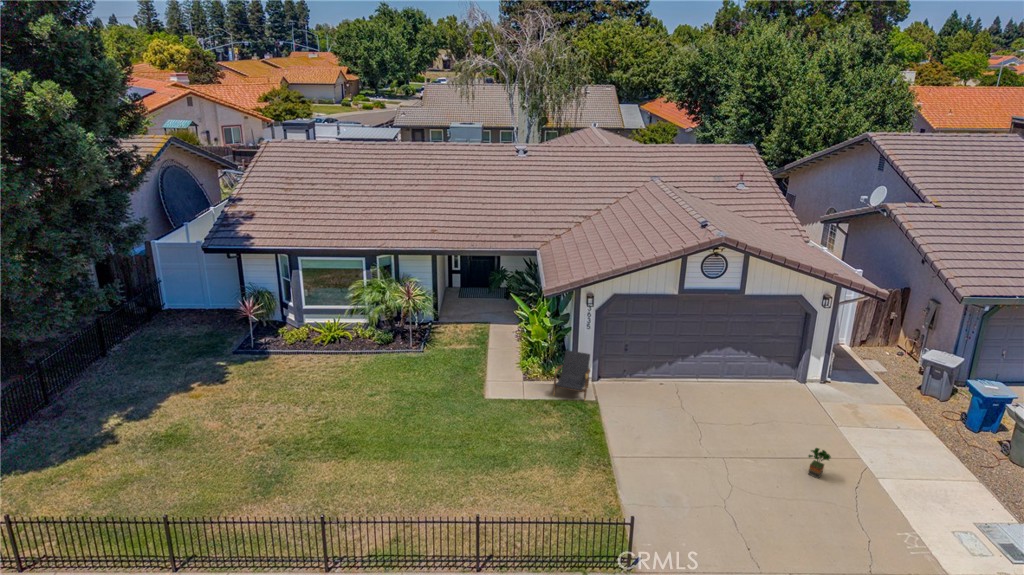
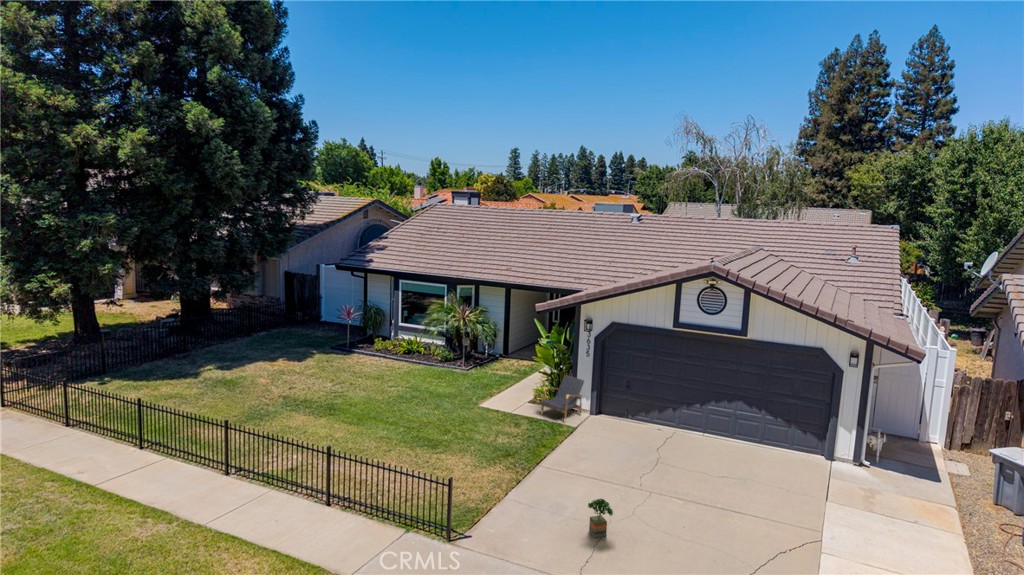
potted tree: present [808,448,831,479] -> present [588,499,613,538]

